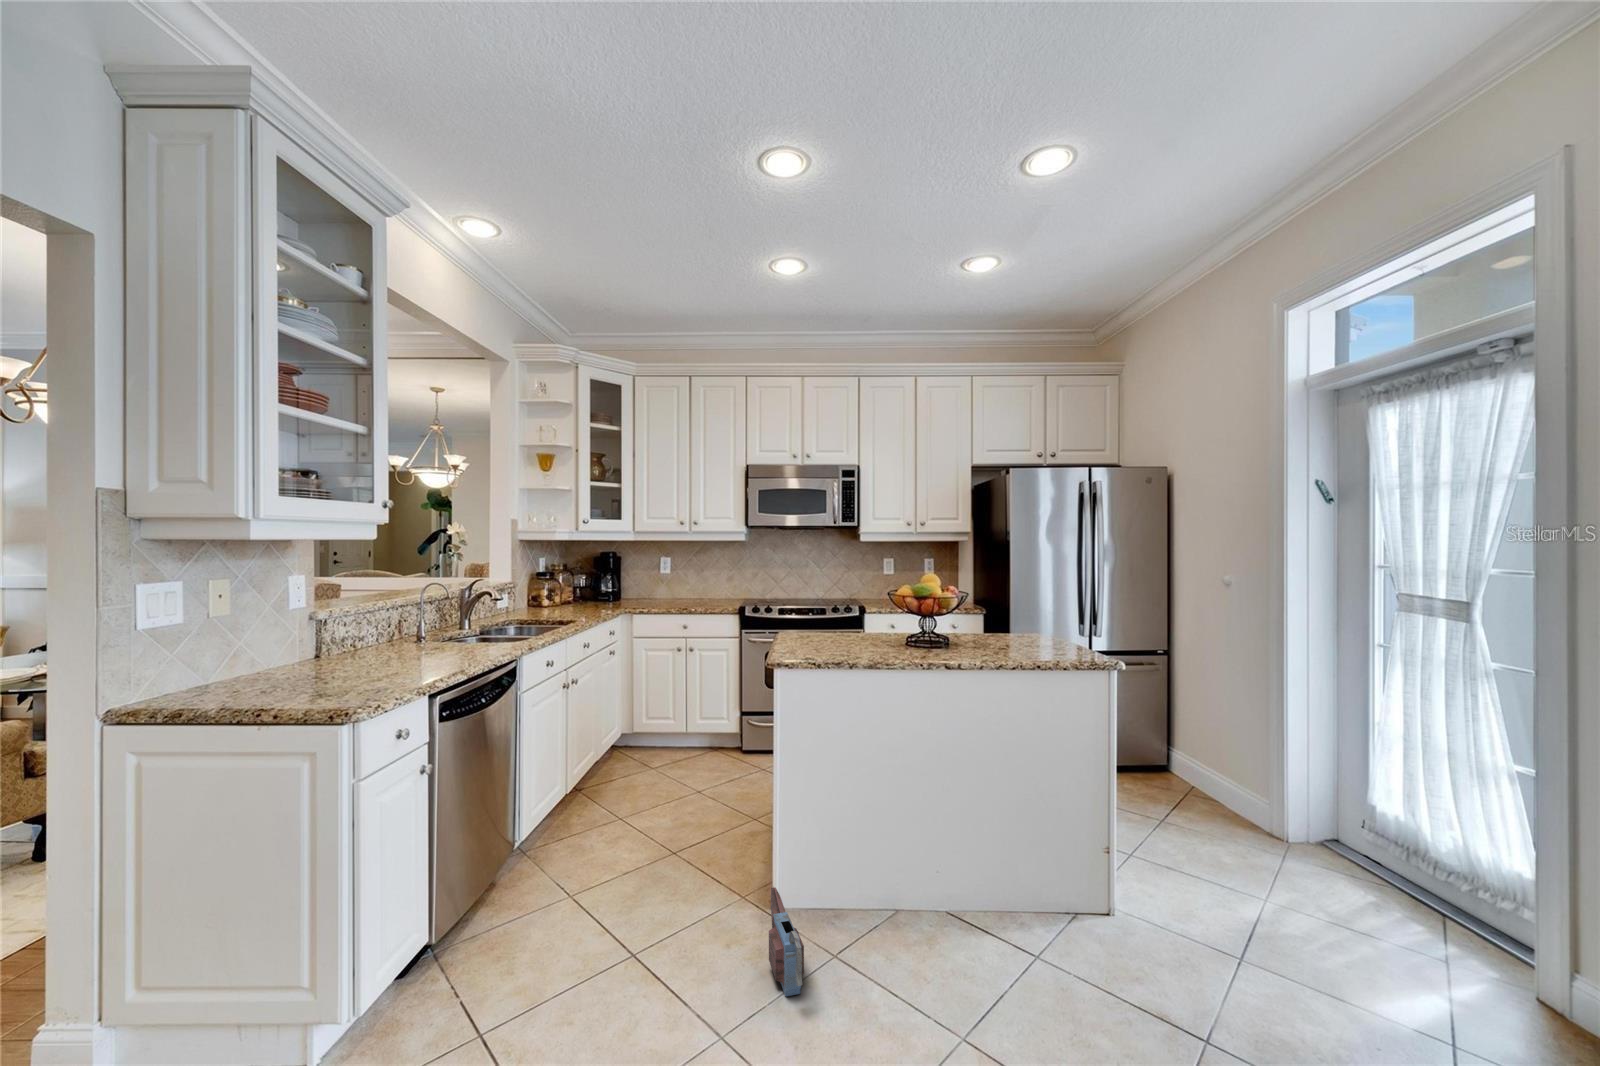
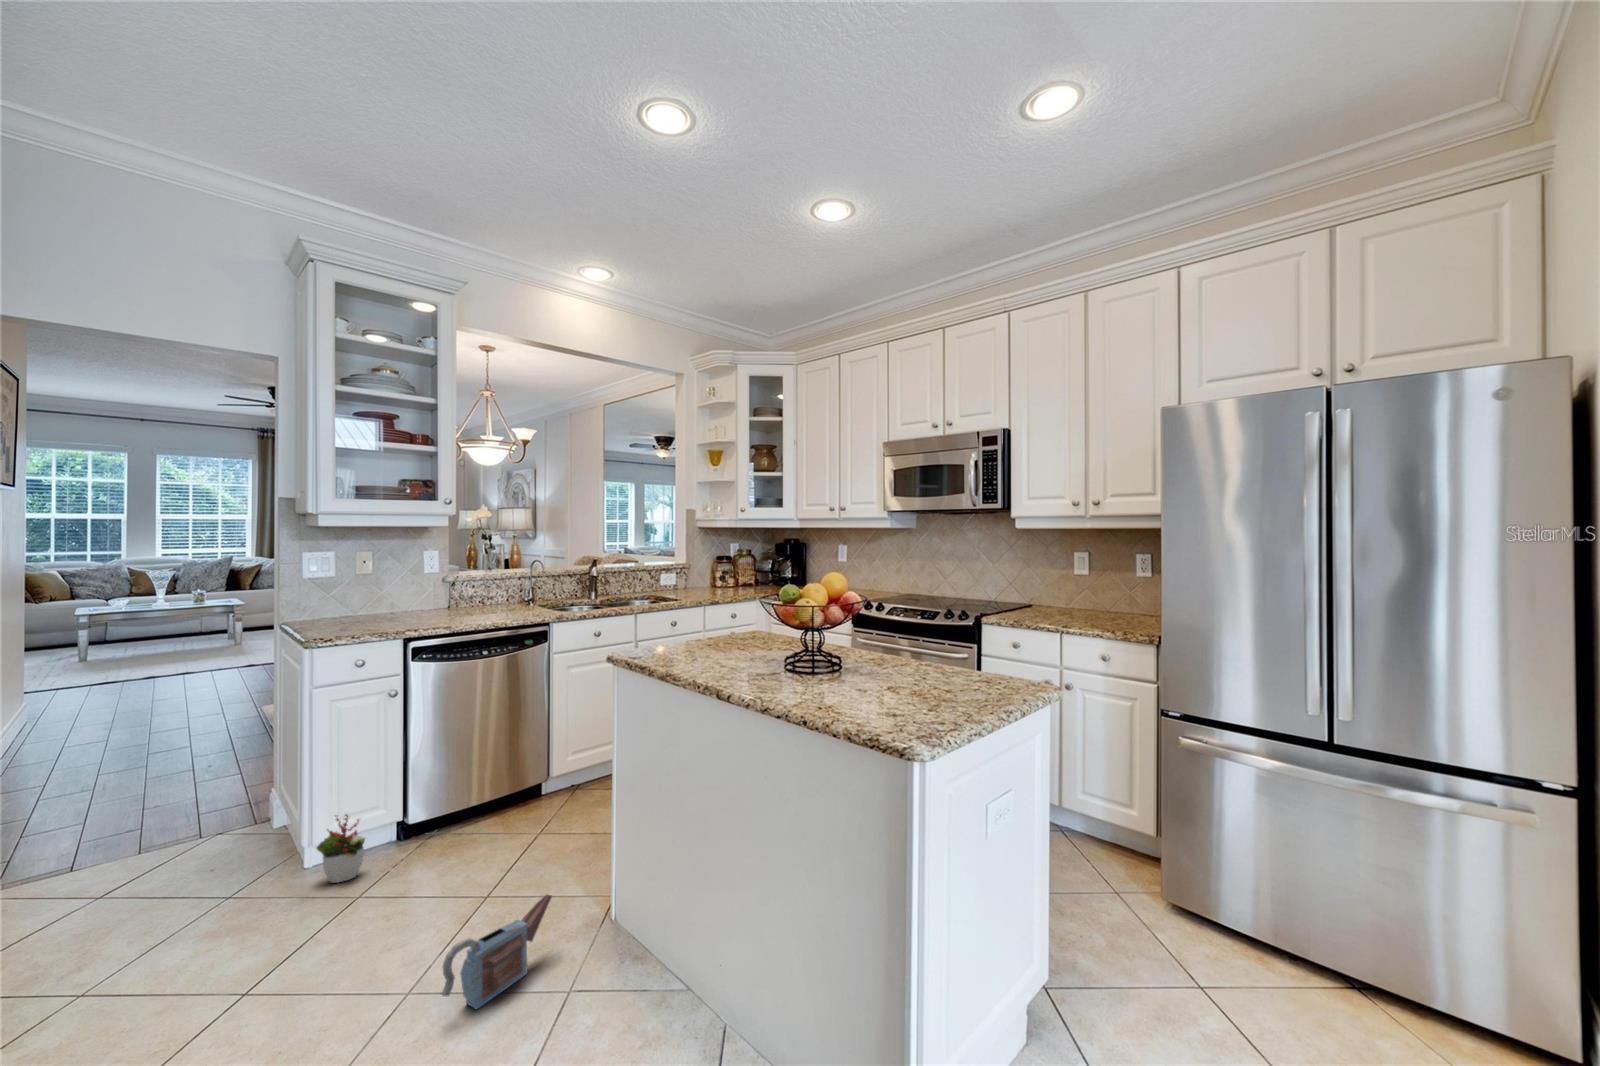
decorative plant: none [412,926,461,1026] -> present [317,814,365,883]

